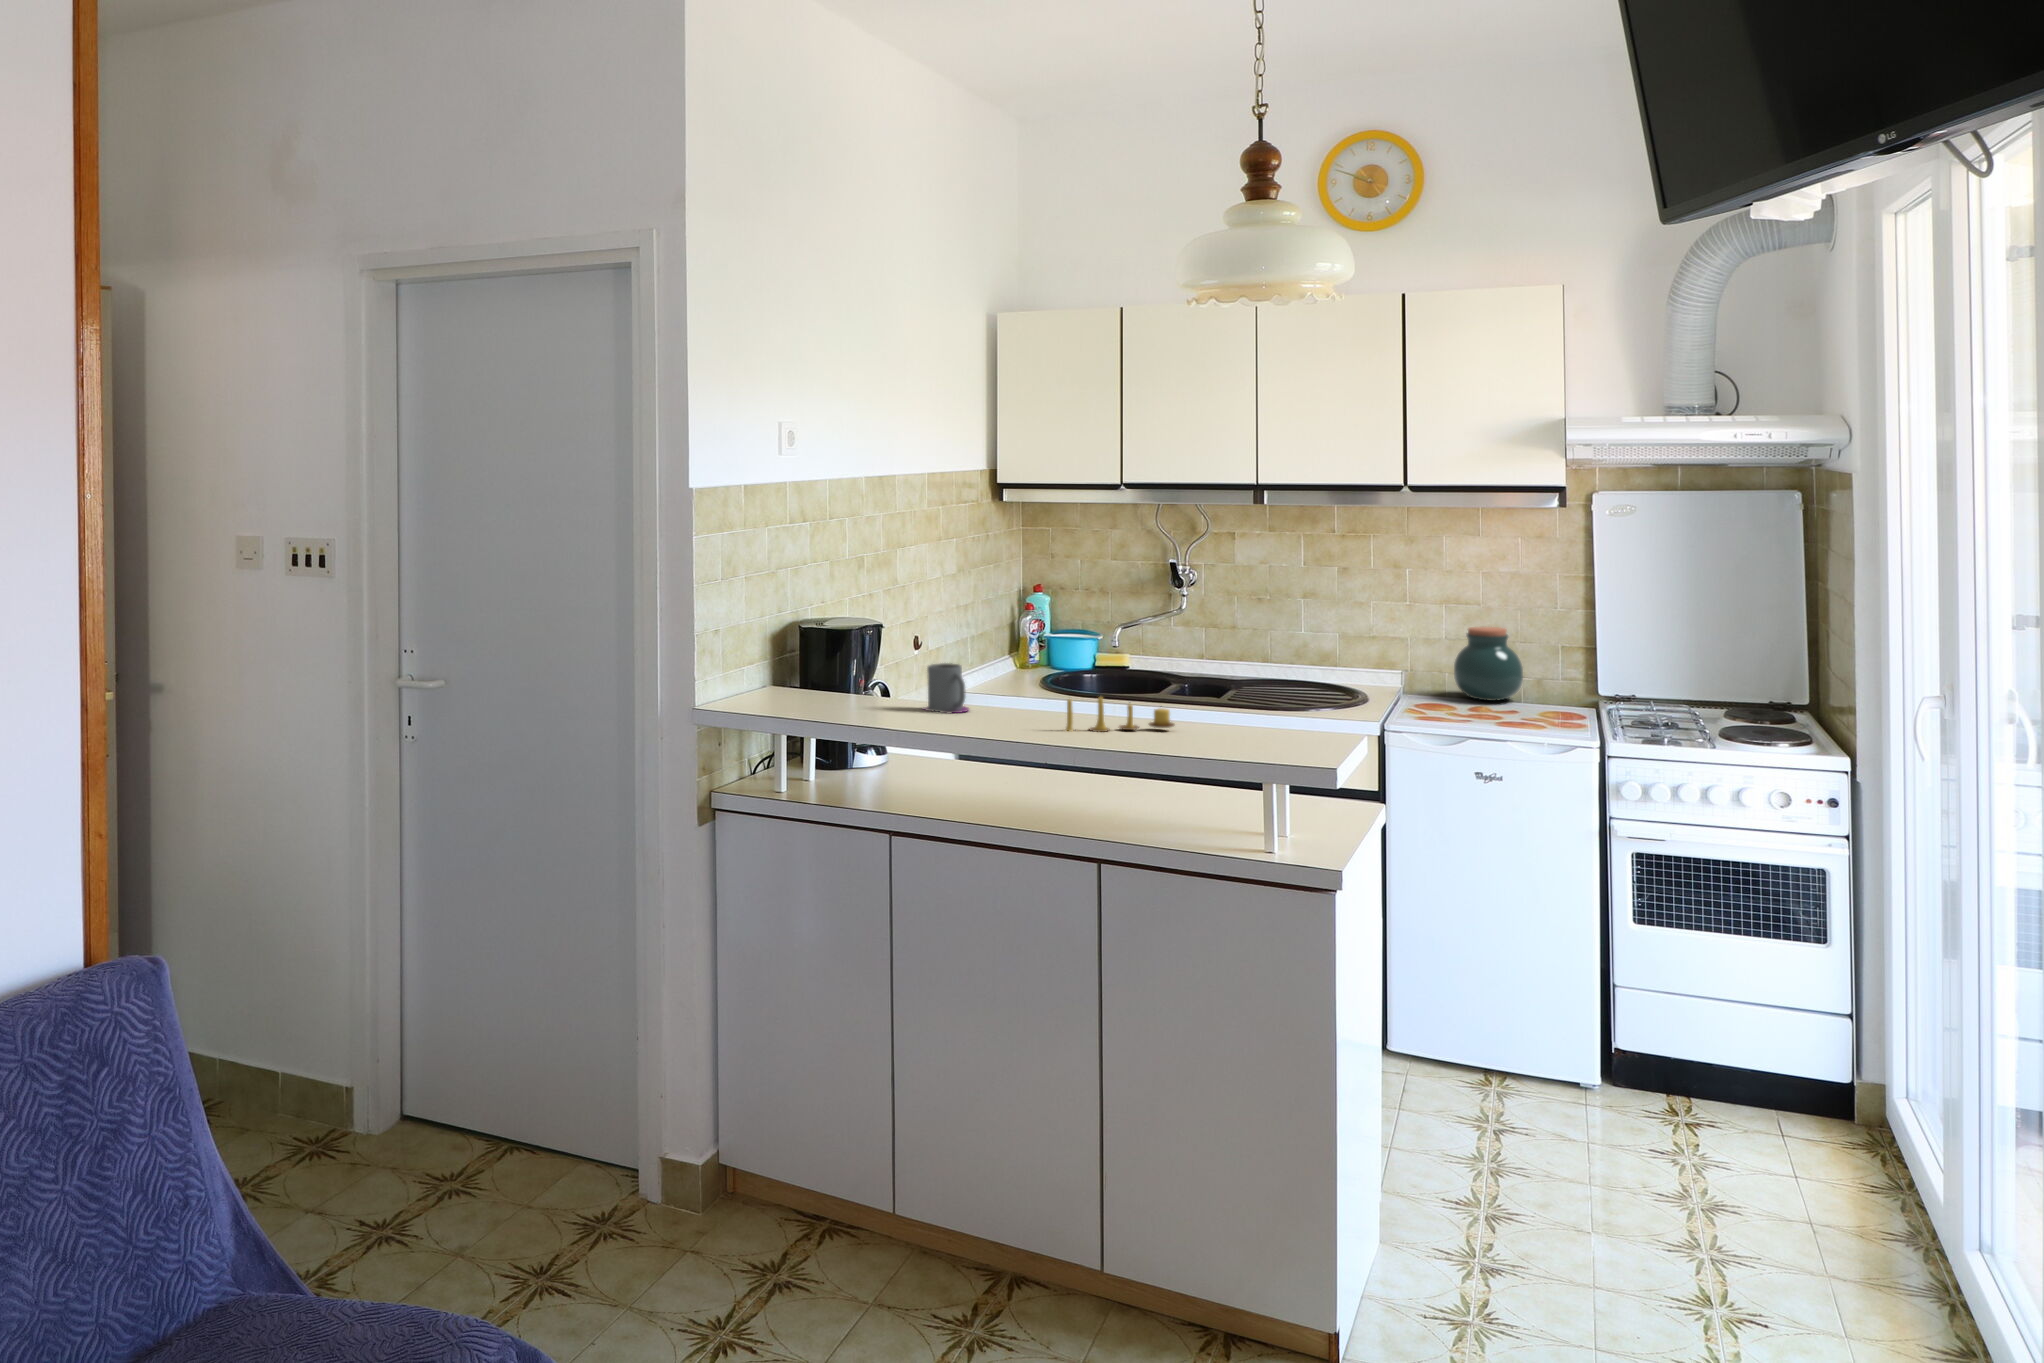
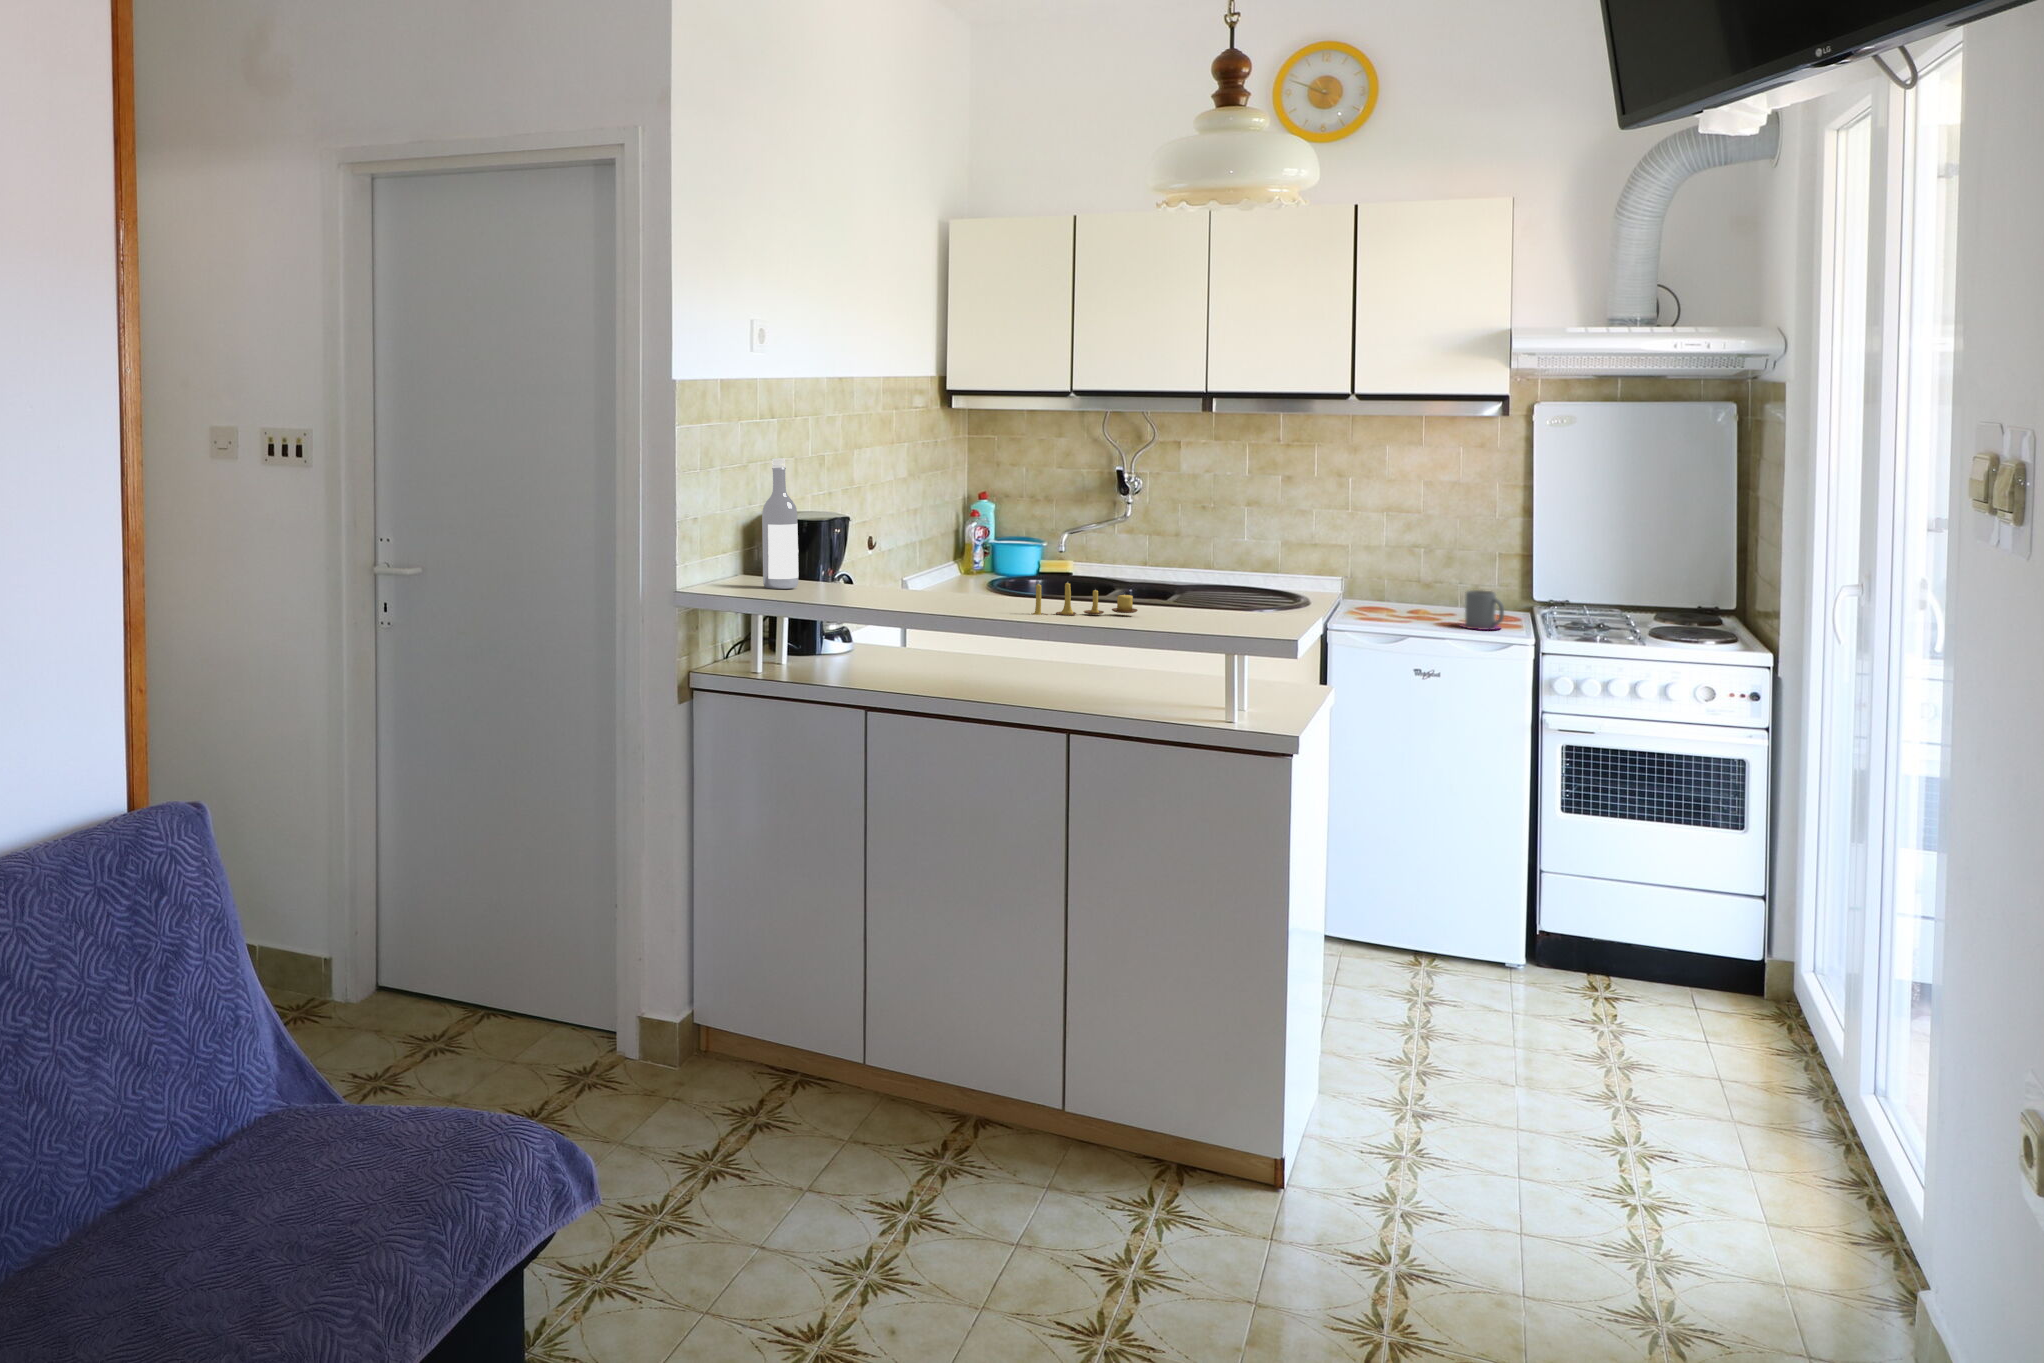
wine bottle: none [788,565,826,702] -> present [762,458,798,589]
jar: present [1454,627,1523,700] -> none [1393,533,1460,604]
mug: present [923,663,969,713] -> present [1460,590,1504,630]

